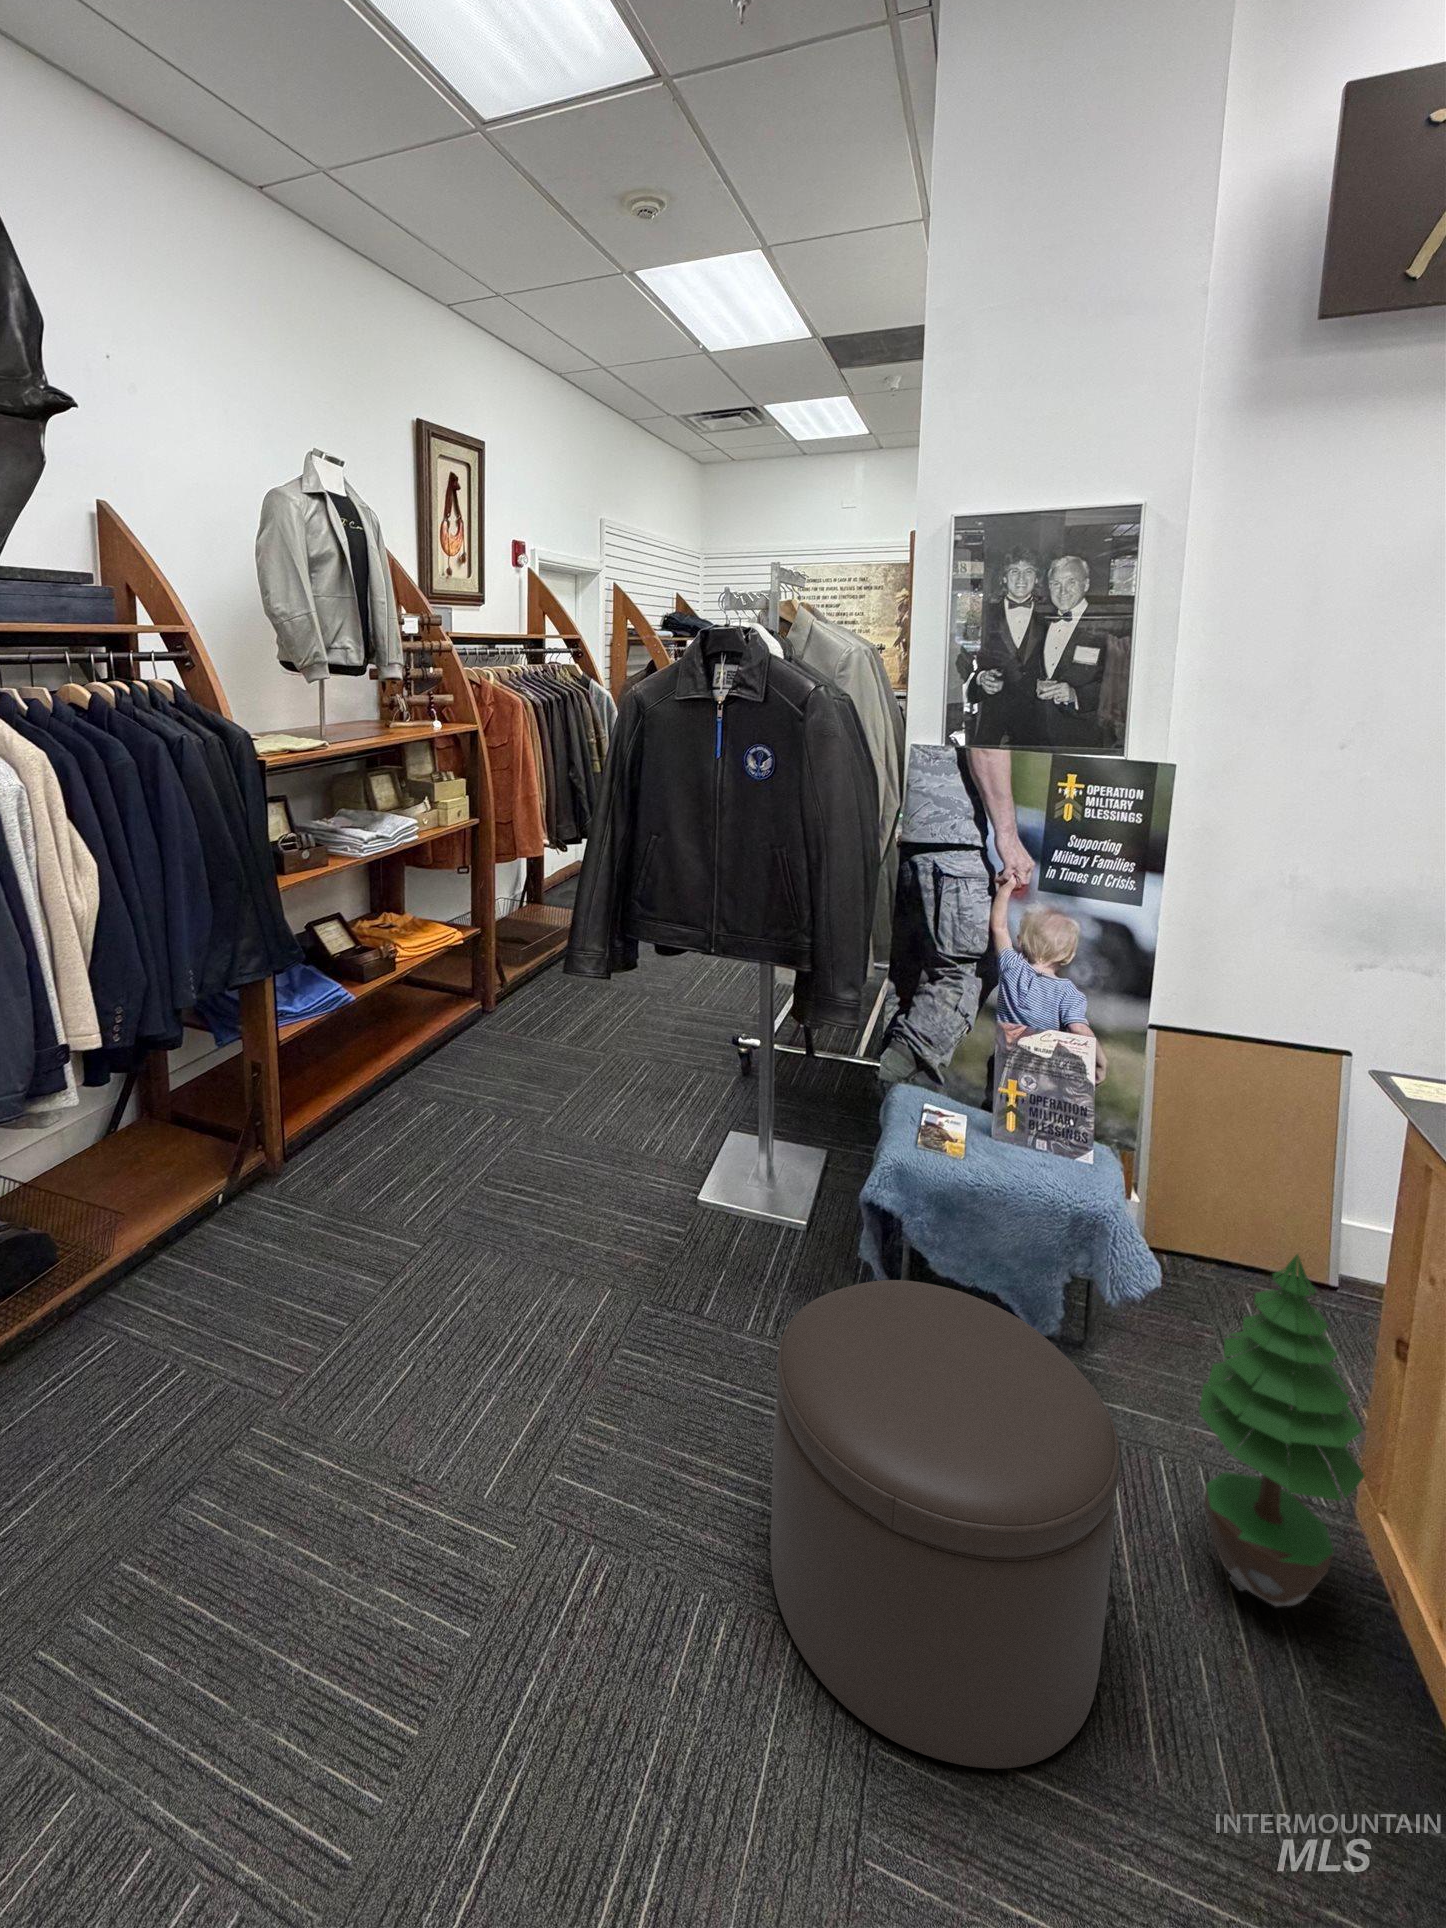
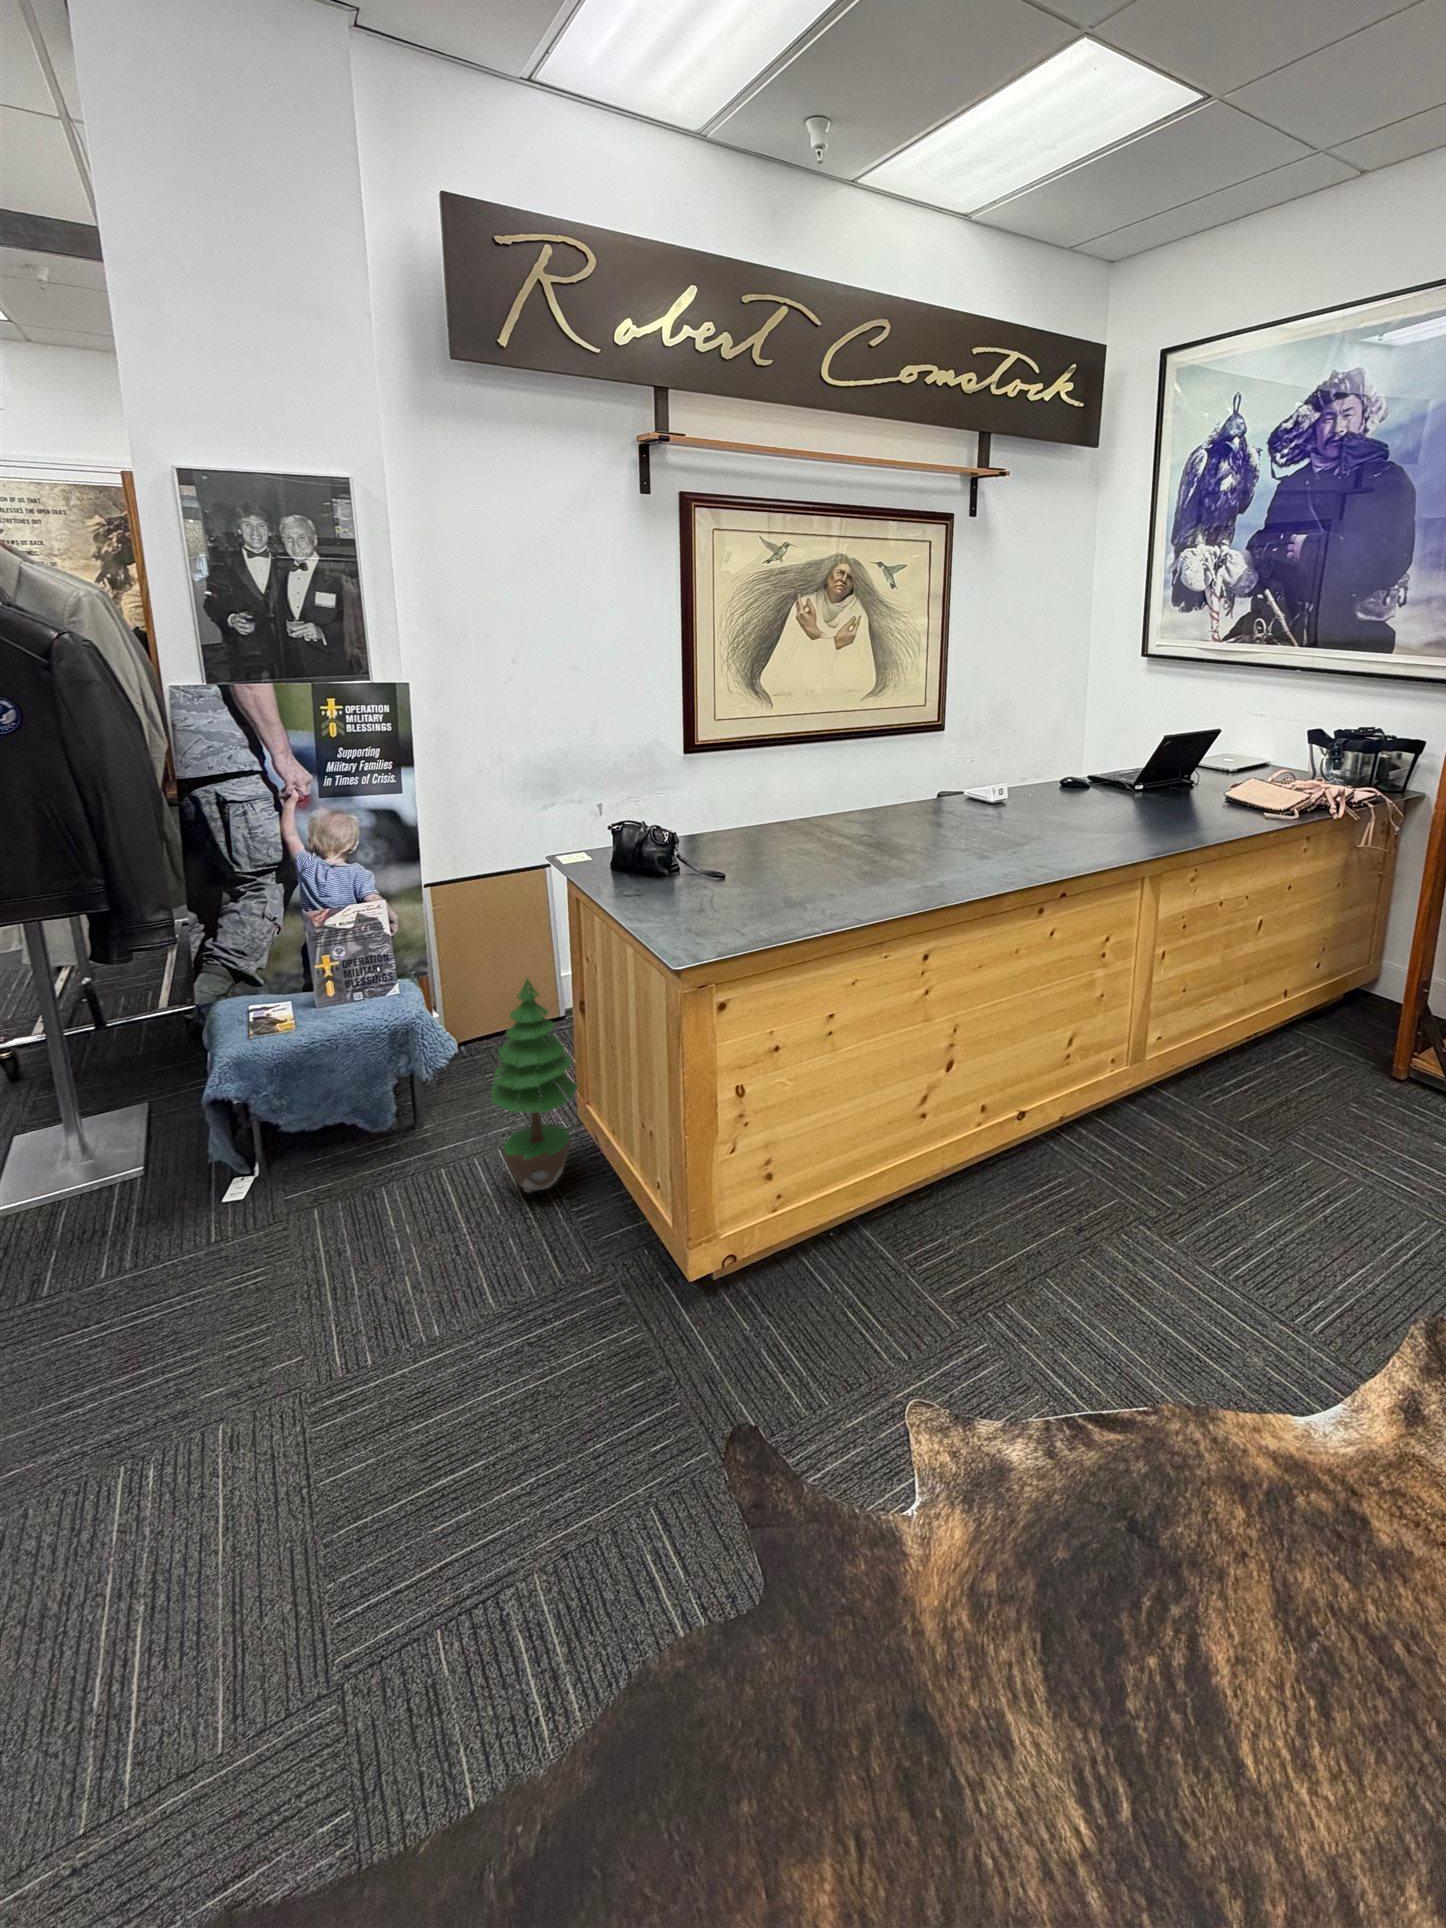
ottoman: present [771,1280,1120,1769] -> none [166,1104,458,1428]

